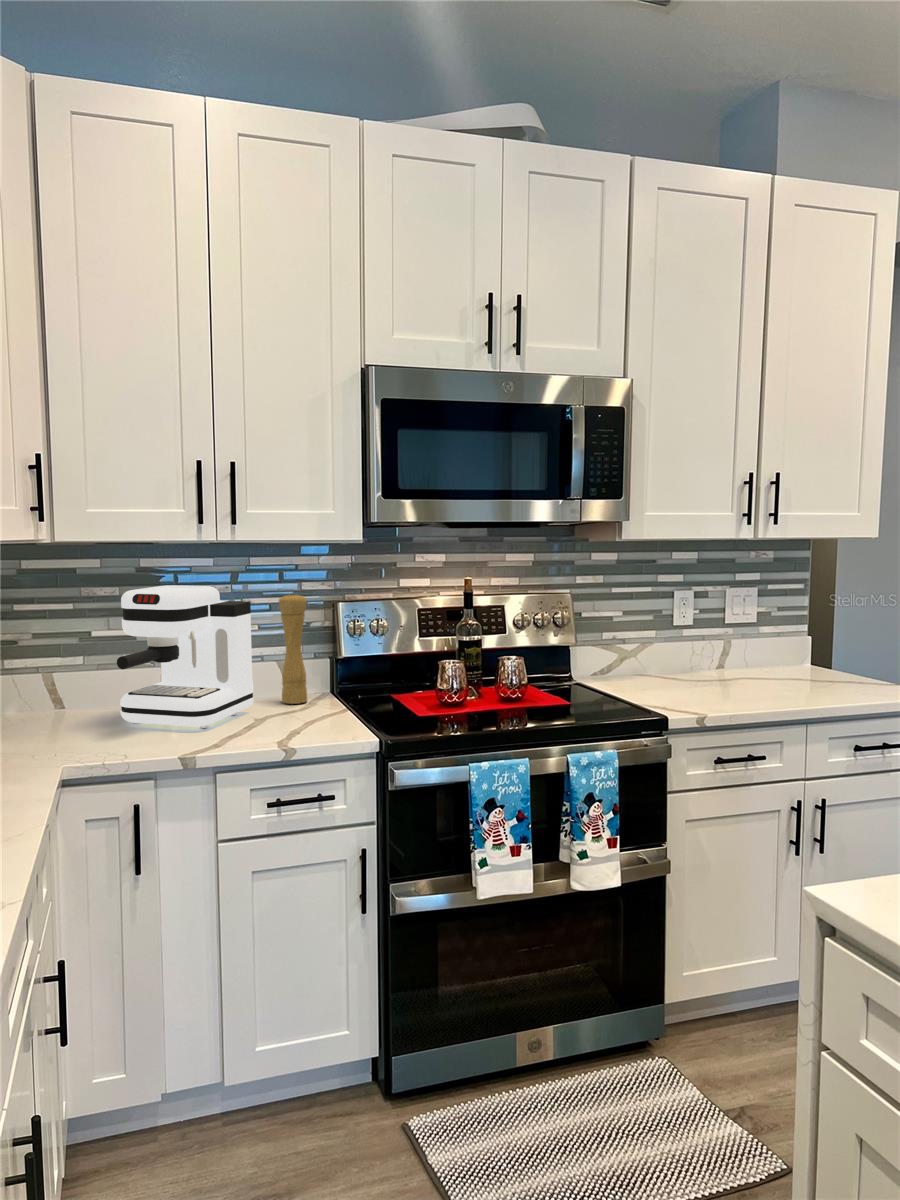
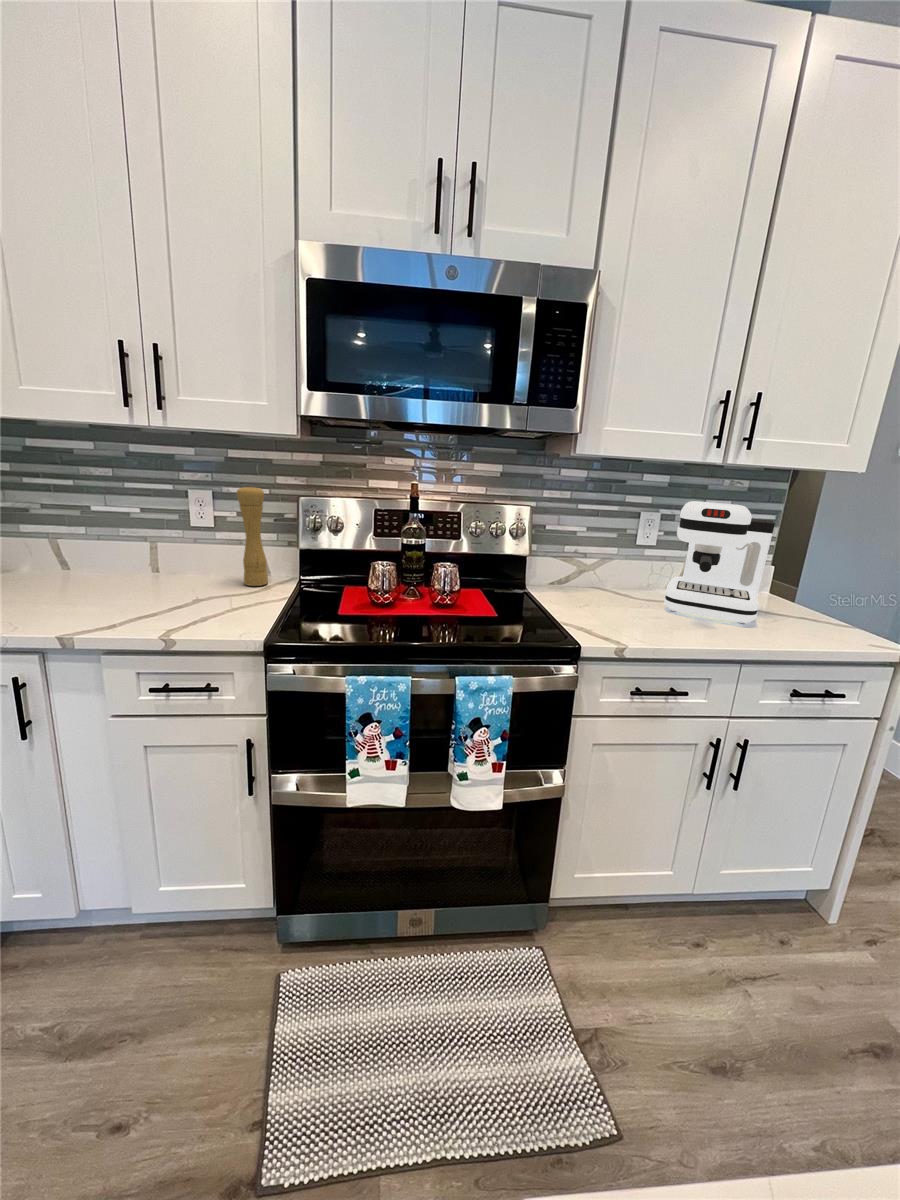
coffee maker: present [117,585,254,728] -> present [664,501,775,623]

